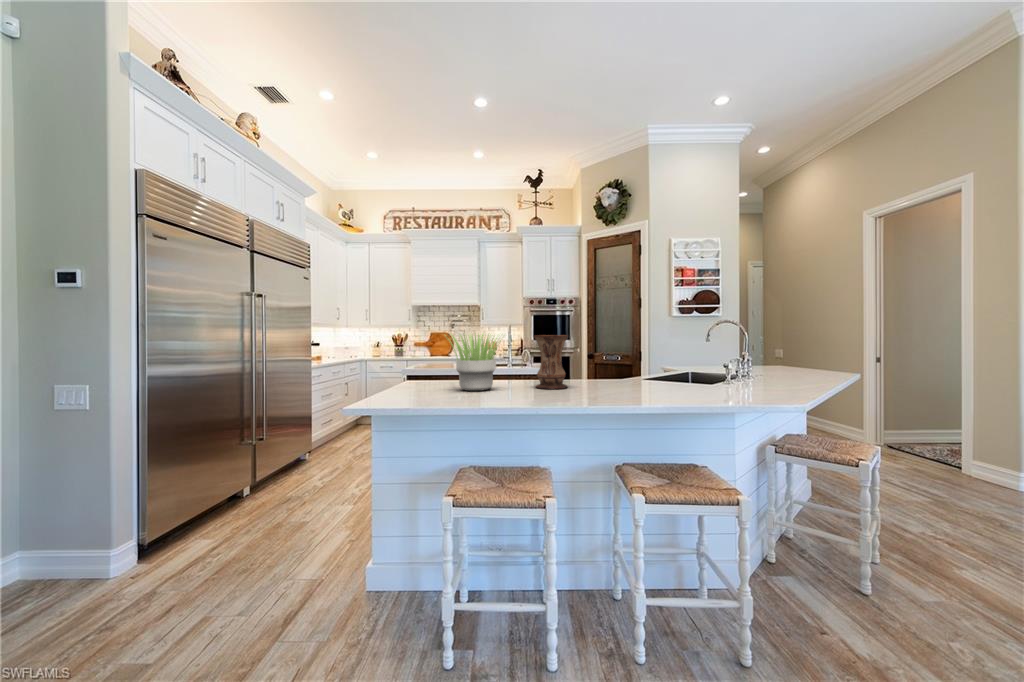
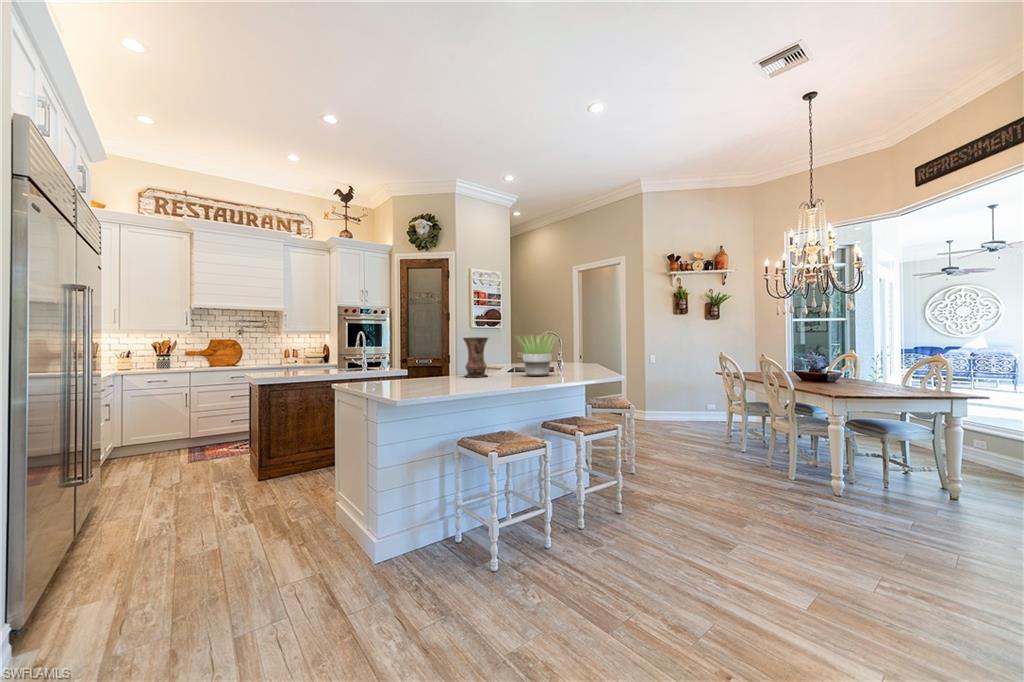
potted plant: present [448,334,501,391] -> present [518,335,557,376]

